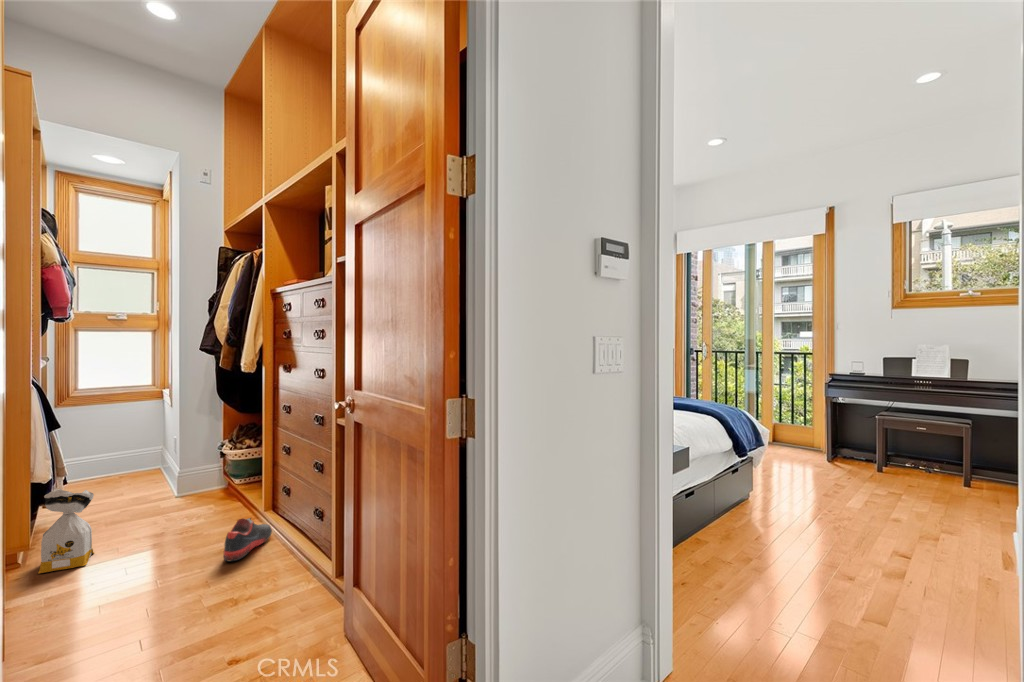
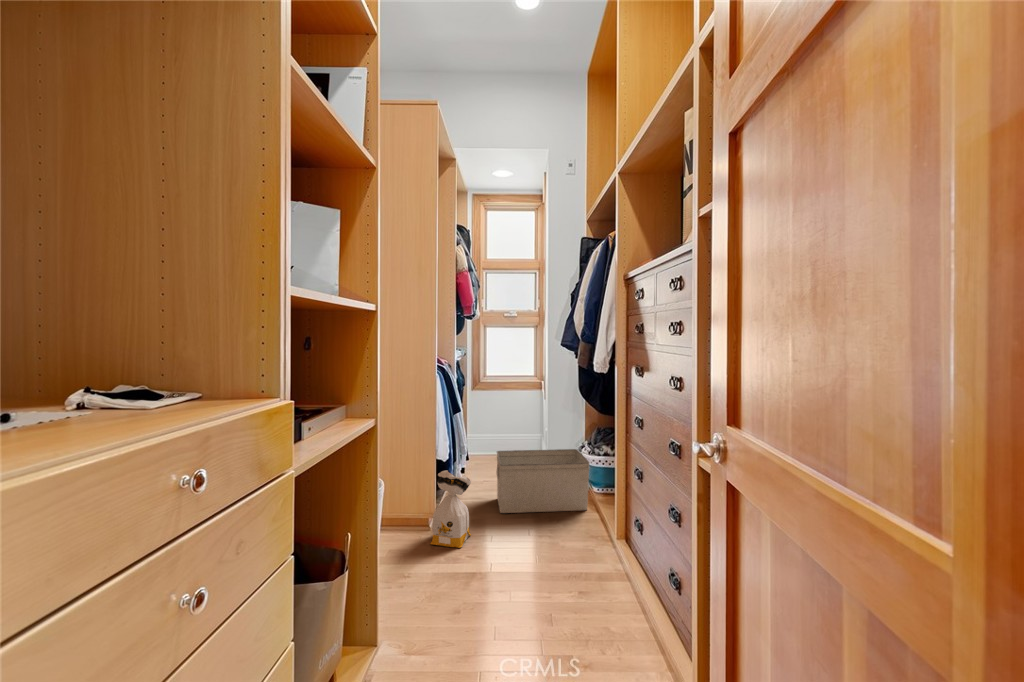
storage bin: none [115,451,233,527] -> present [497,449,589,513]
shoe: present [224,518,272,561] -> none [567,546,622,597]

